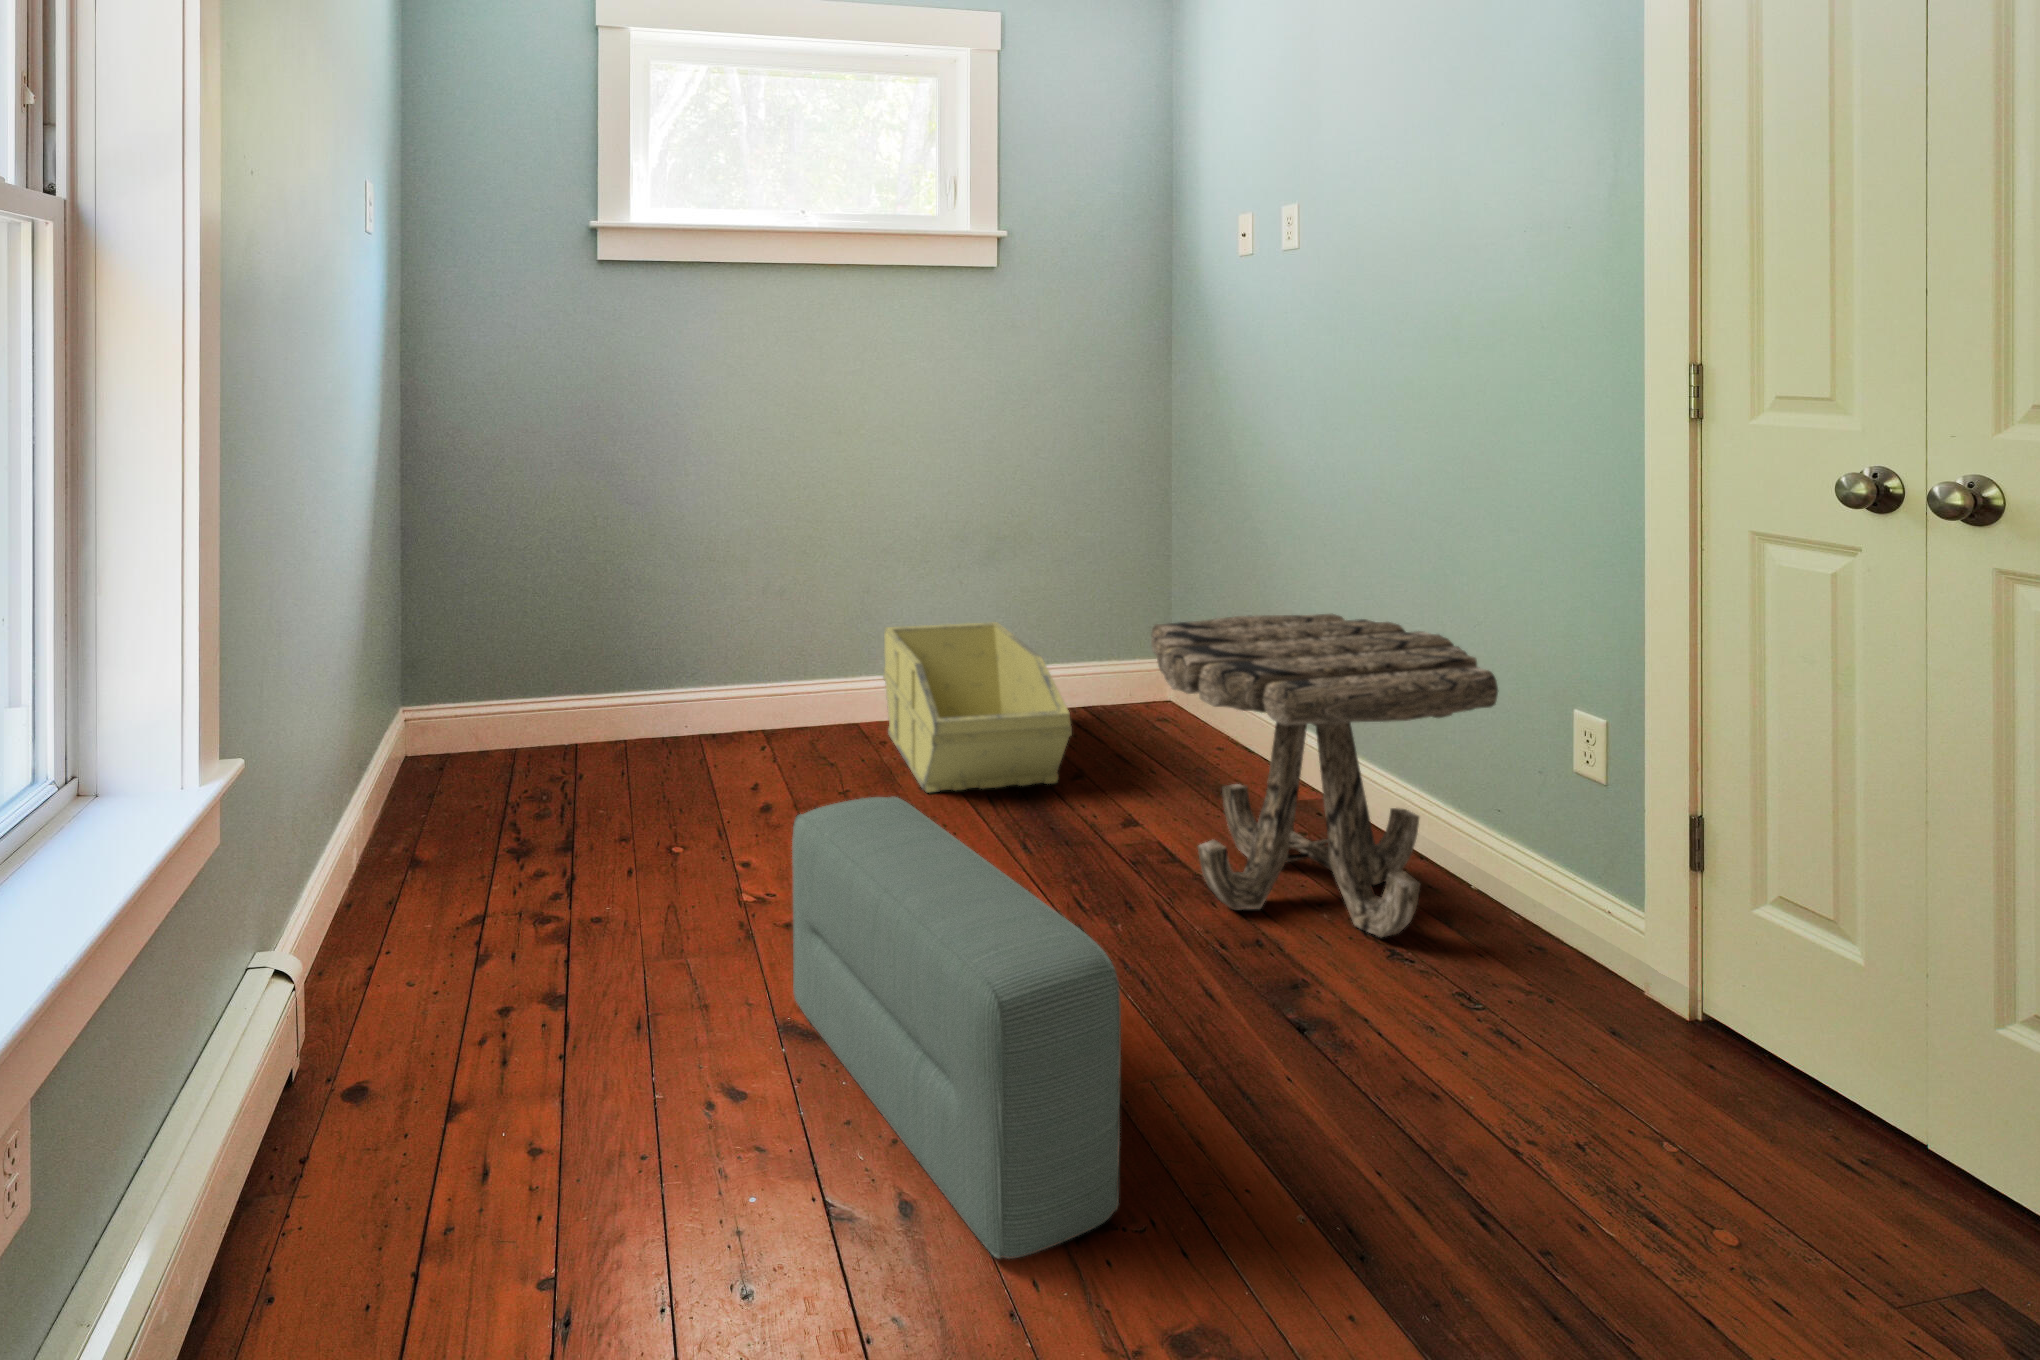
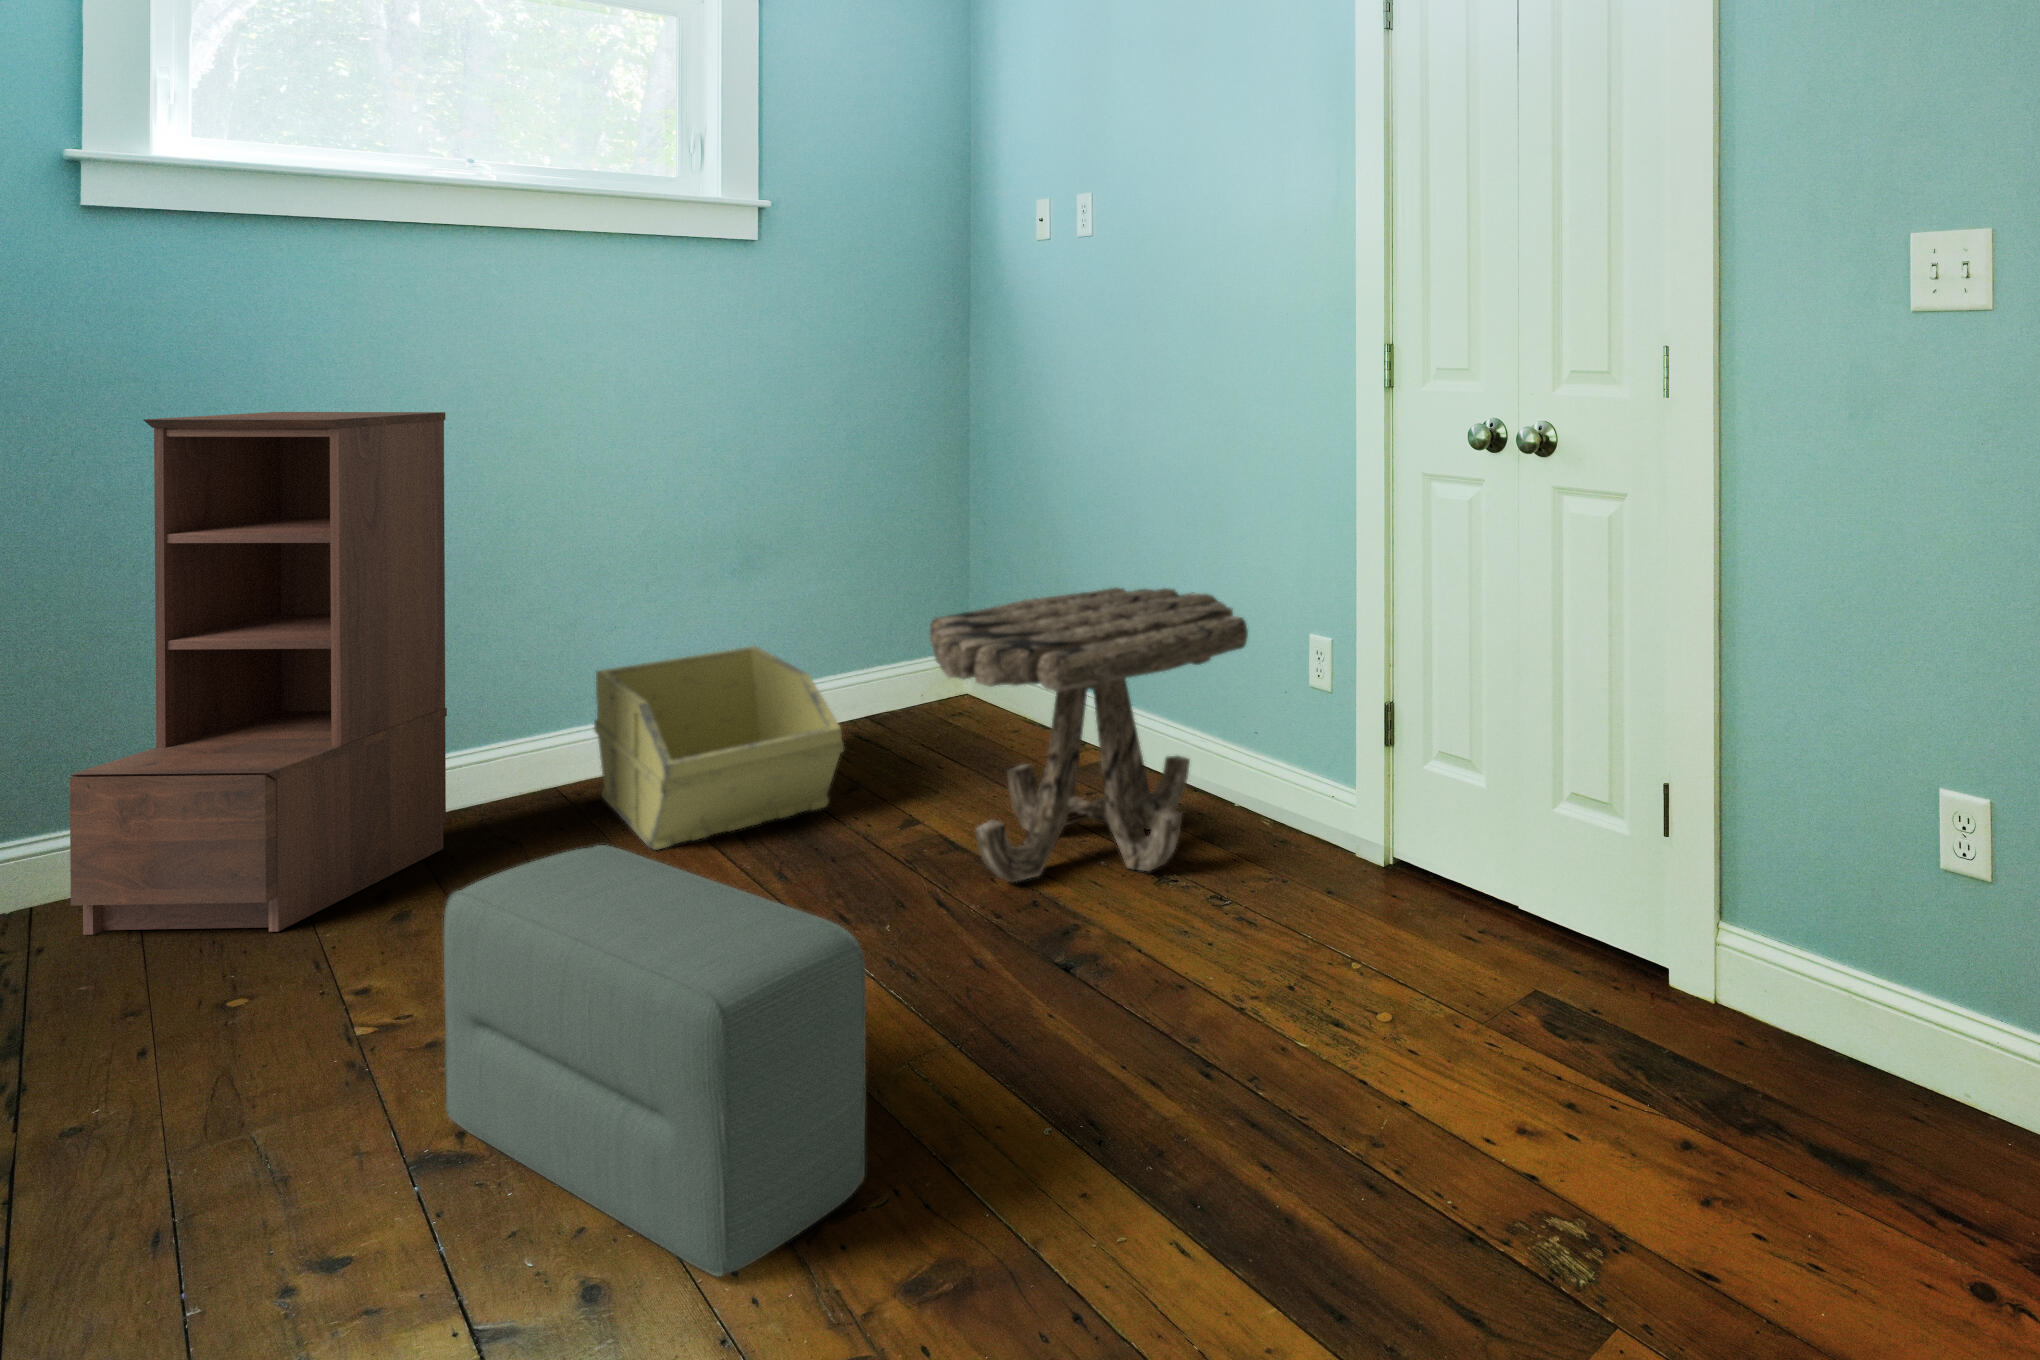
bookshelf: none [591,406,790,798] -> present [70,412,447,935]

